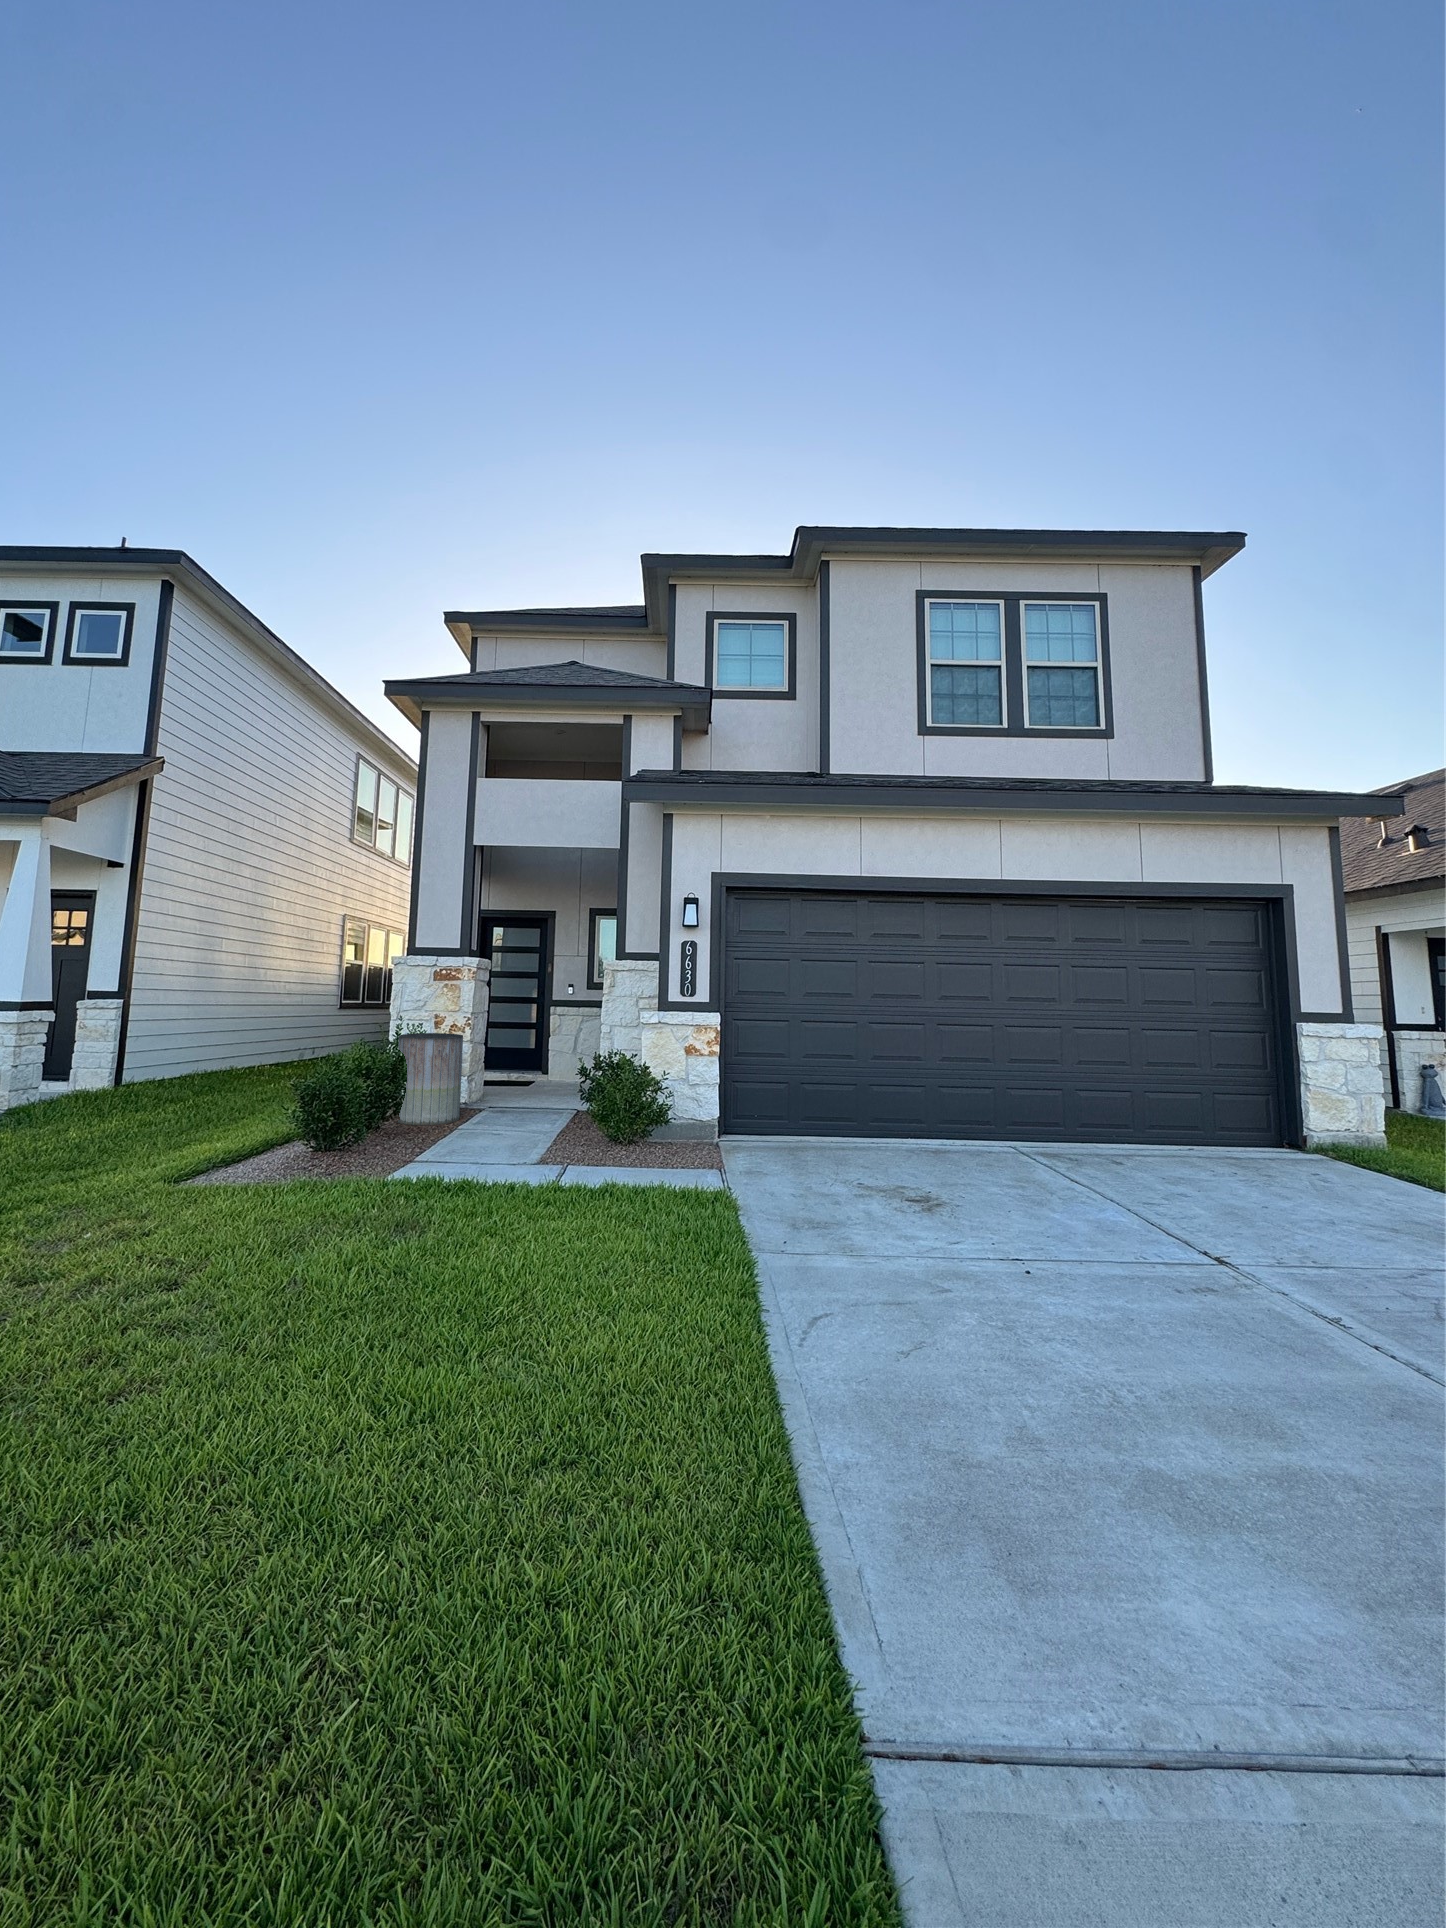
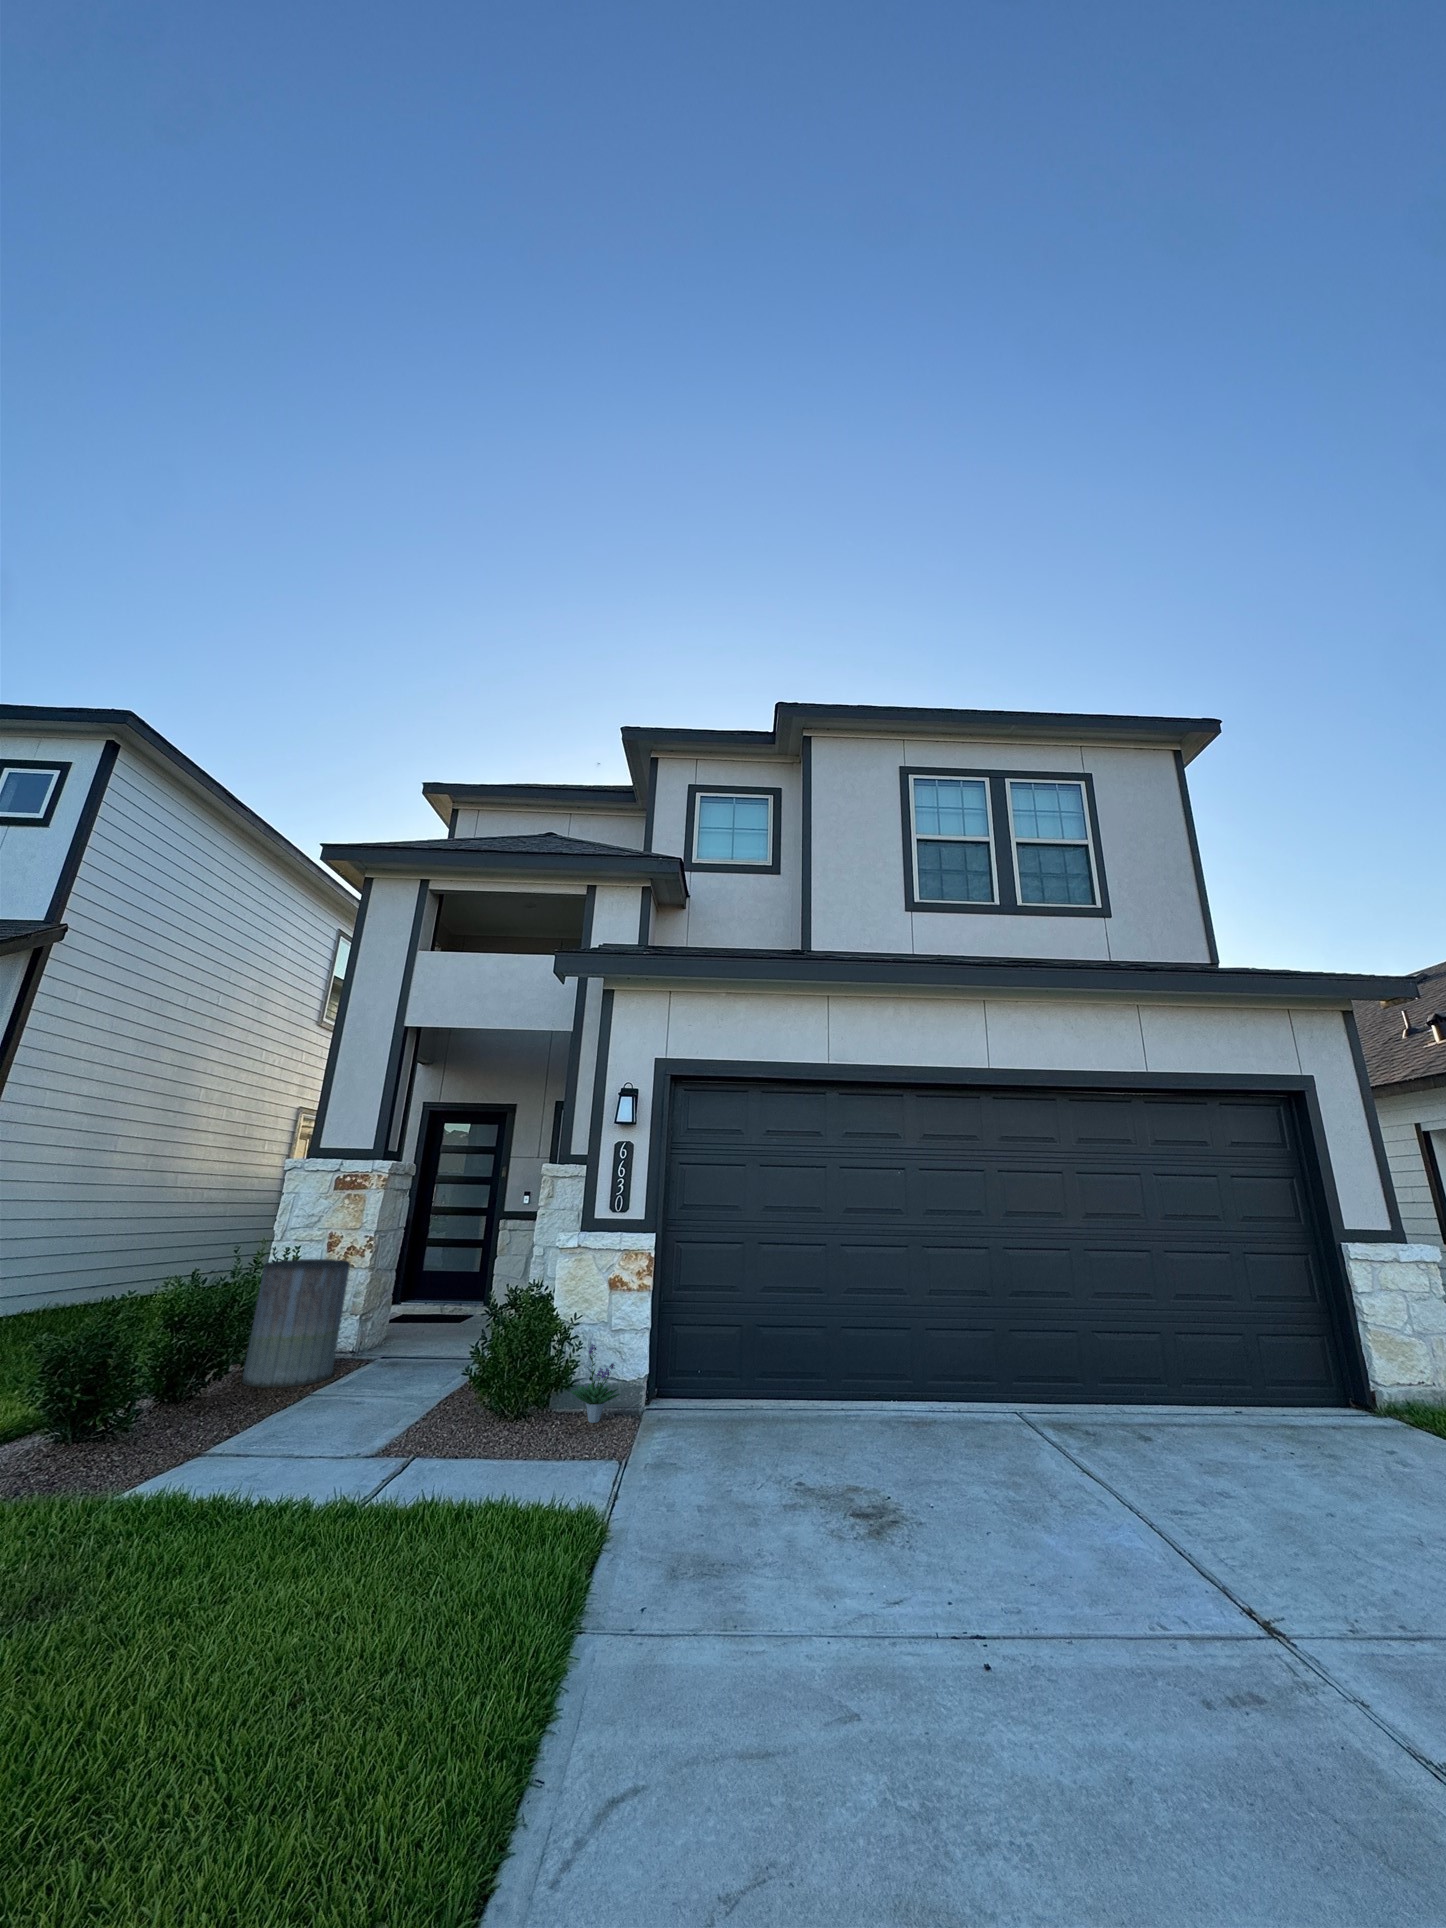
potted plant: none [662,1094,702,1150] -> present [571,1344,620,1423]

